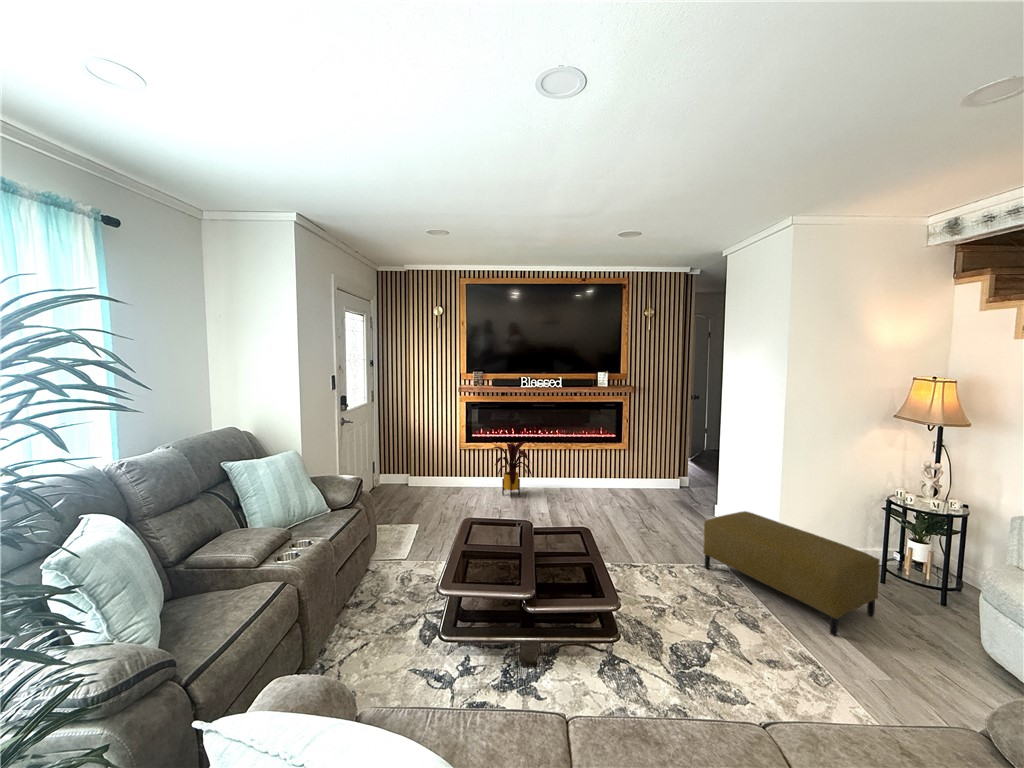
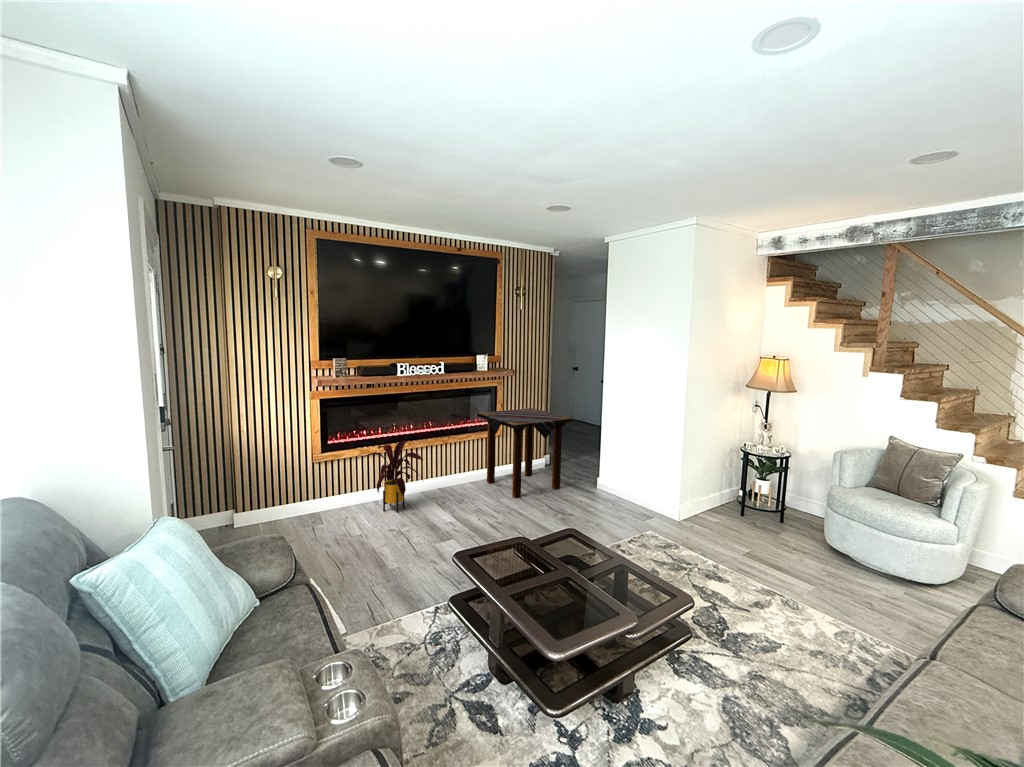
side table: none [599,425,684,508] -> present [477,408,573,498]
ottoman: present [703,511,880,636] -> none [639,480,770,567]

